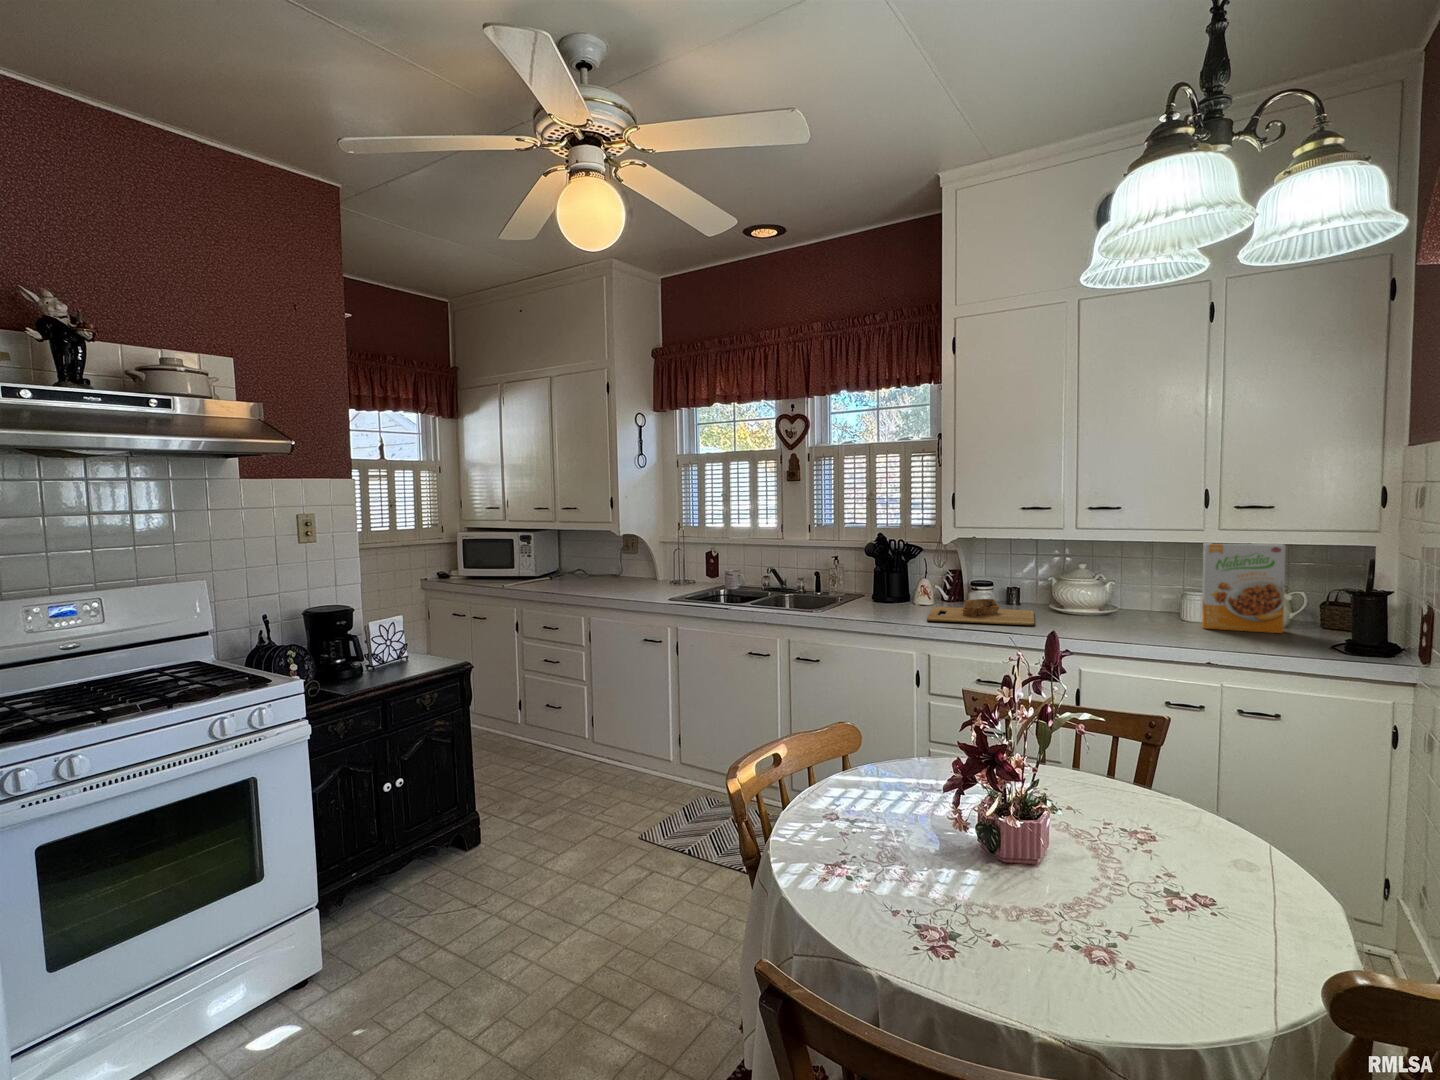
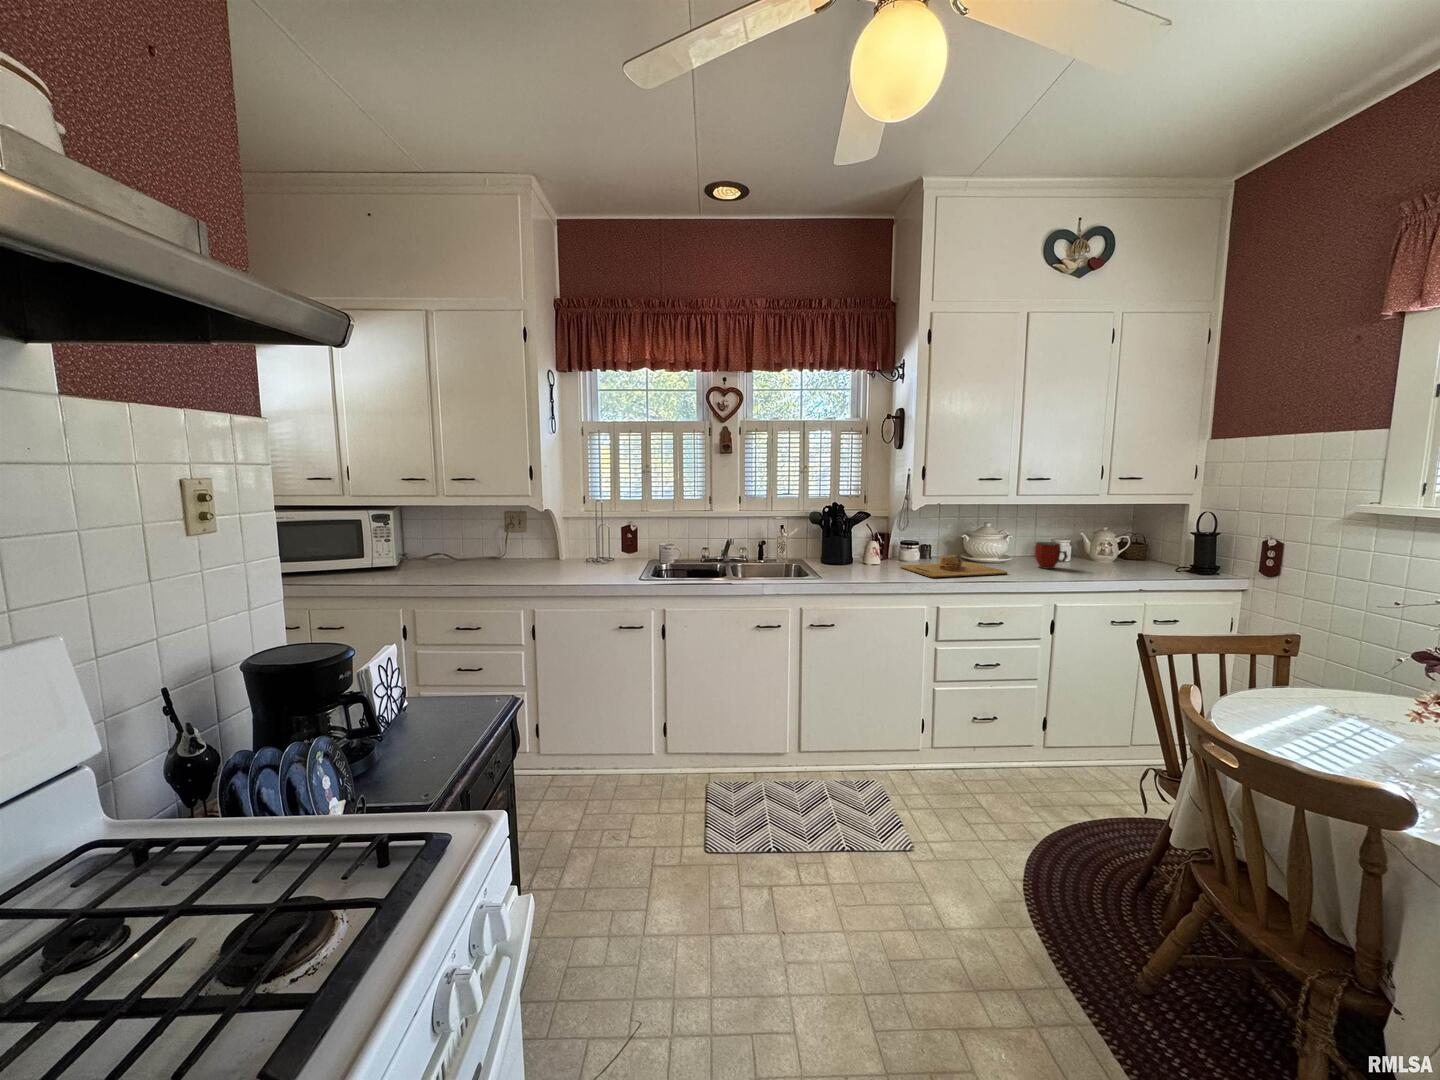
cereal box: present [1202,543,1286,633] -> none [1087,504,1142,566]
mug: none [1102,590,1137,626] -> present [1035,542,1068,569]

